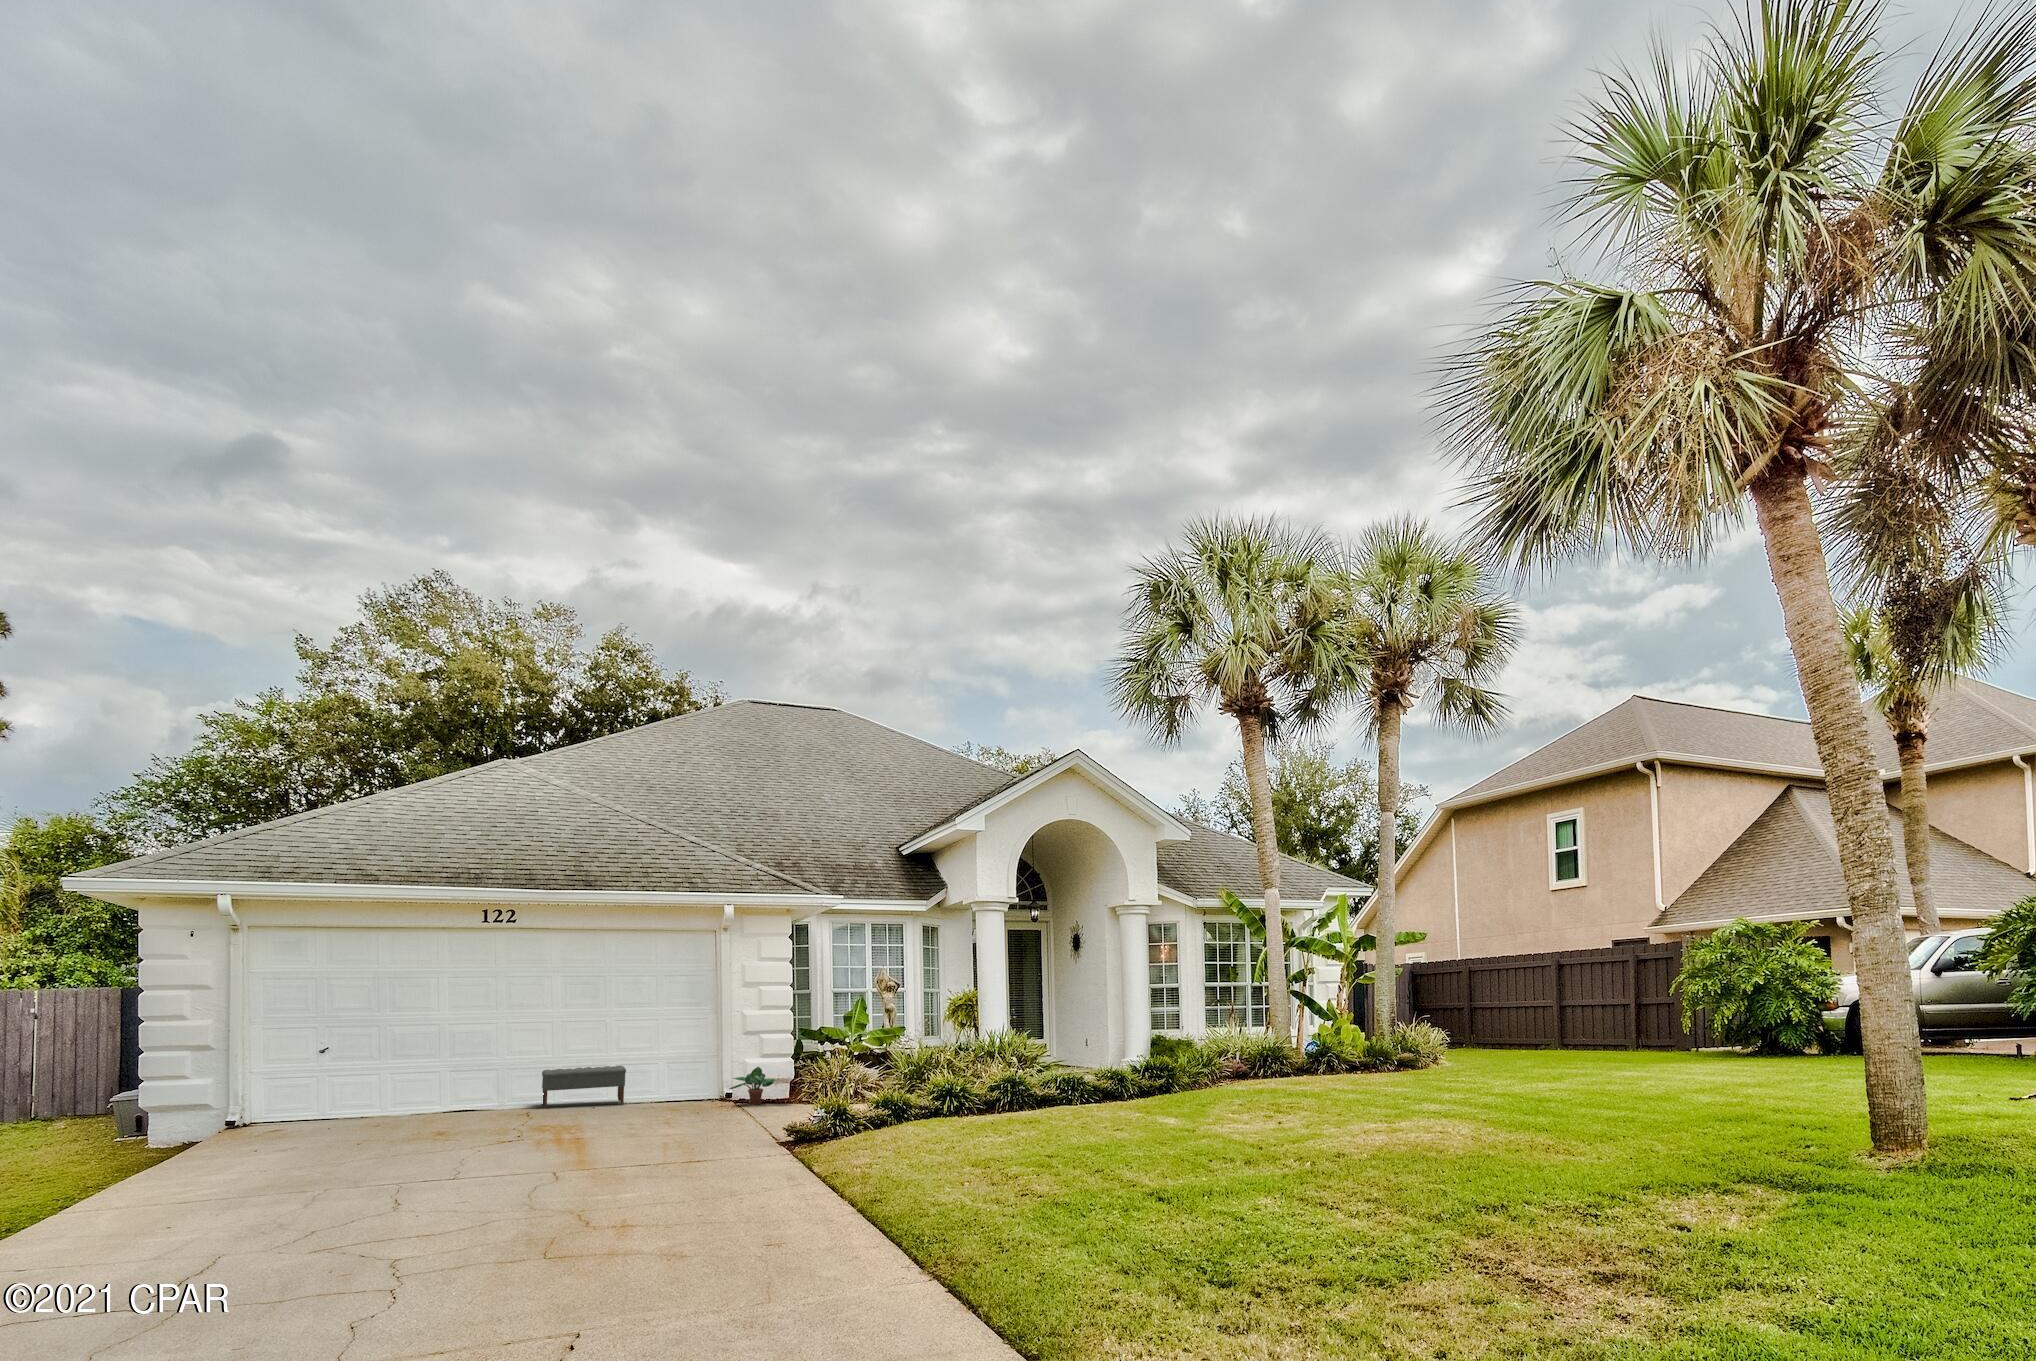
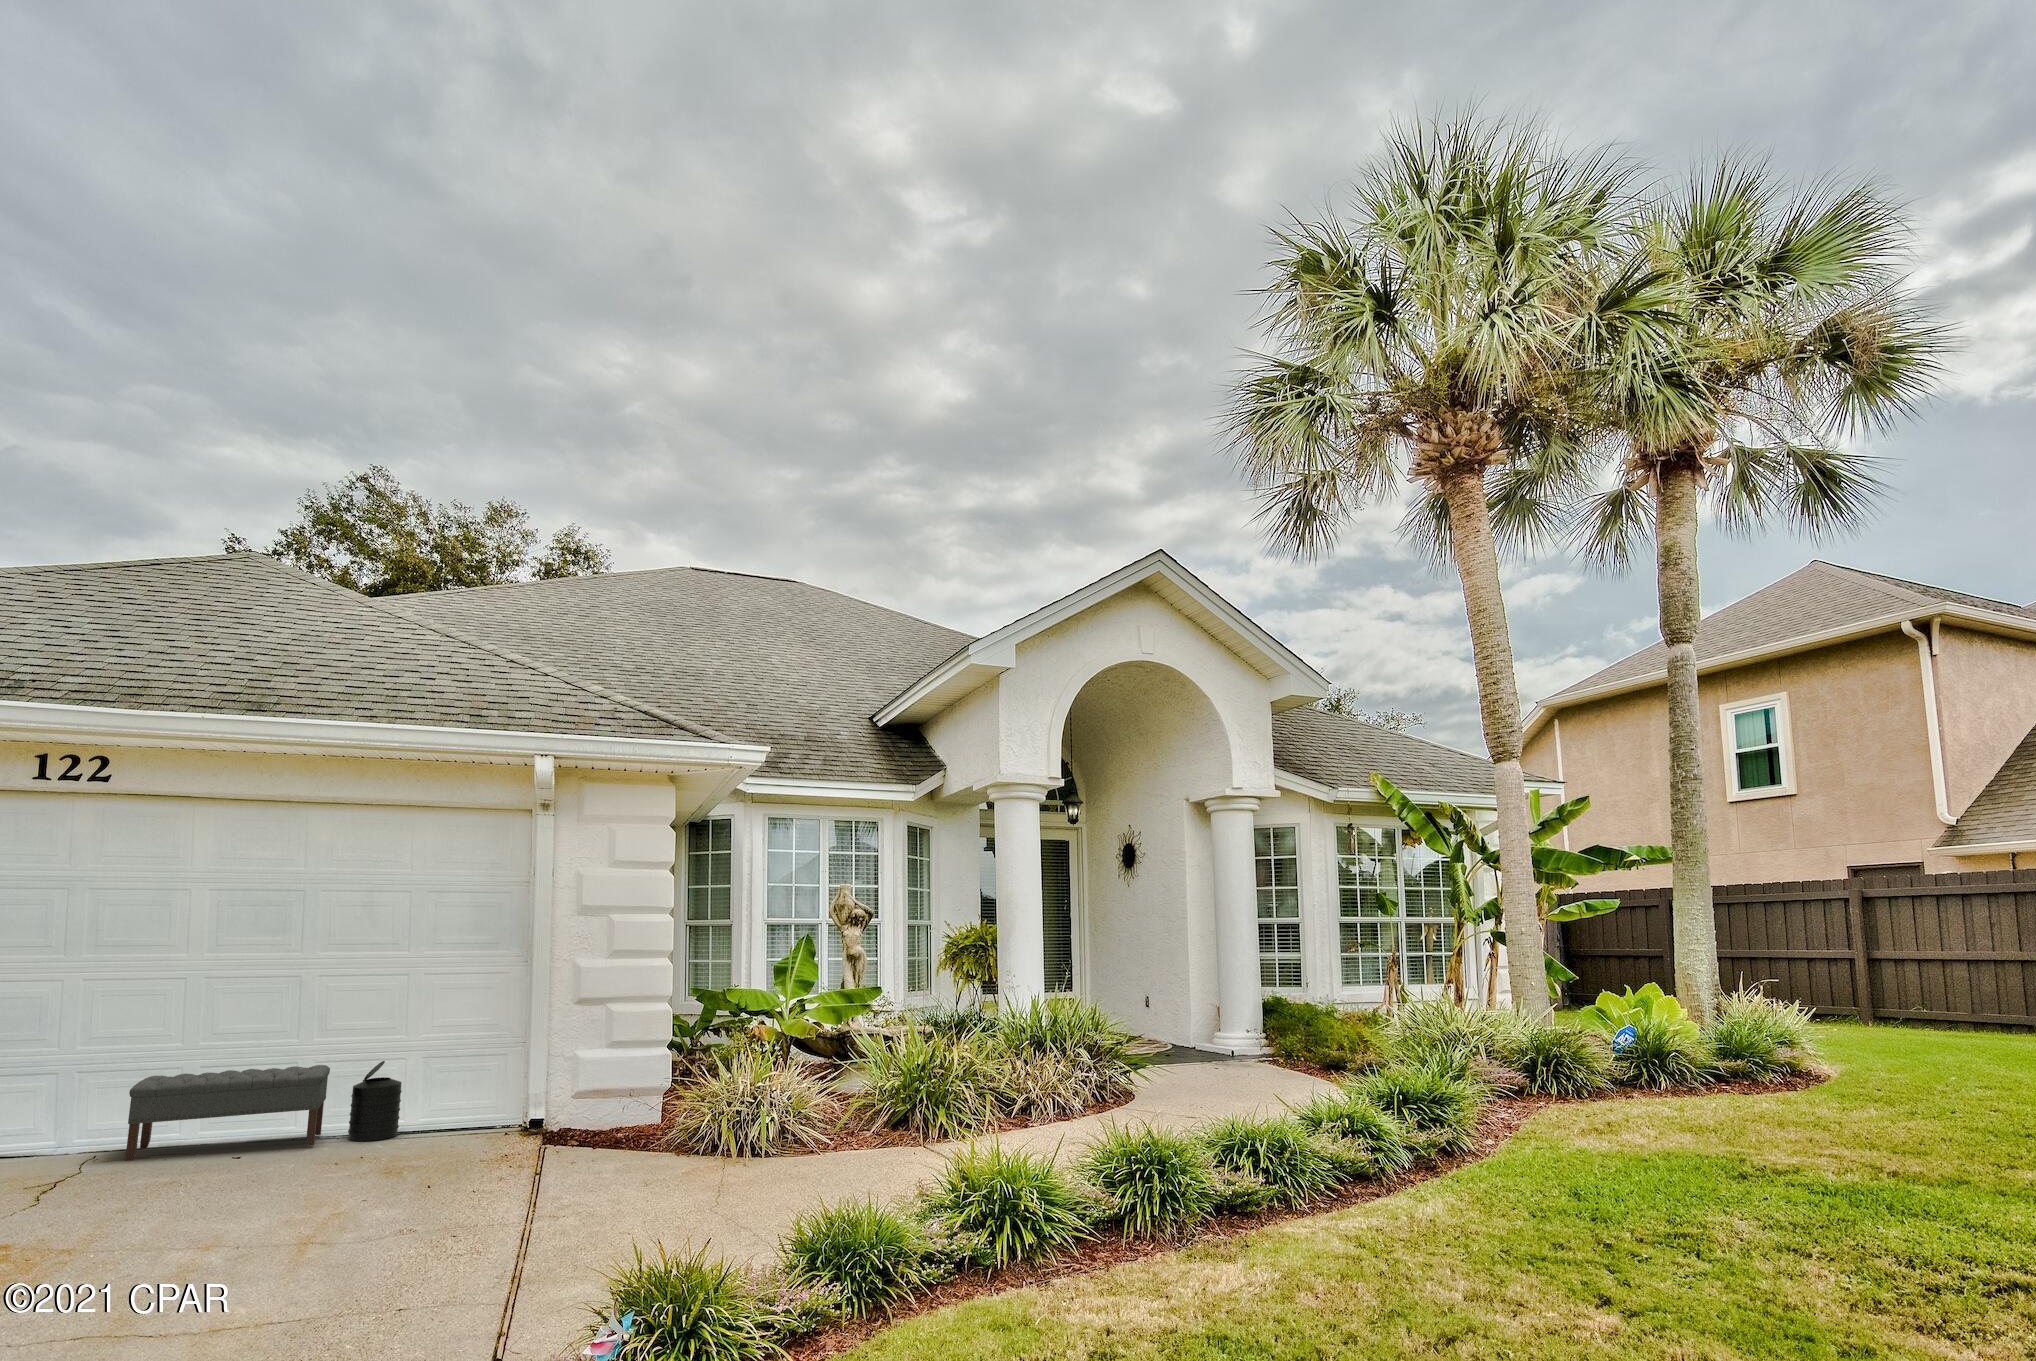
trash can: none [635,1063,659,1103] -> present [348,1061,402,1141]
potted plant: present [729,1067,778,1105] -> none [533,1068,642,1143]

